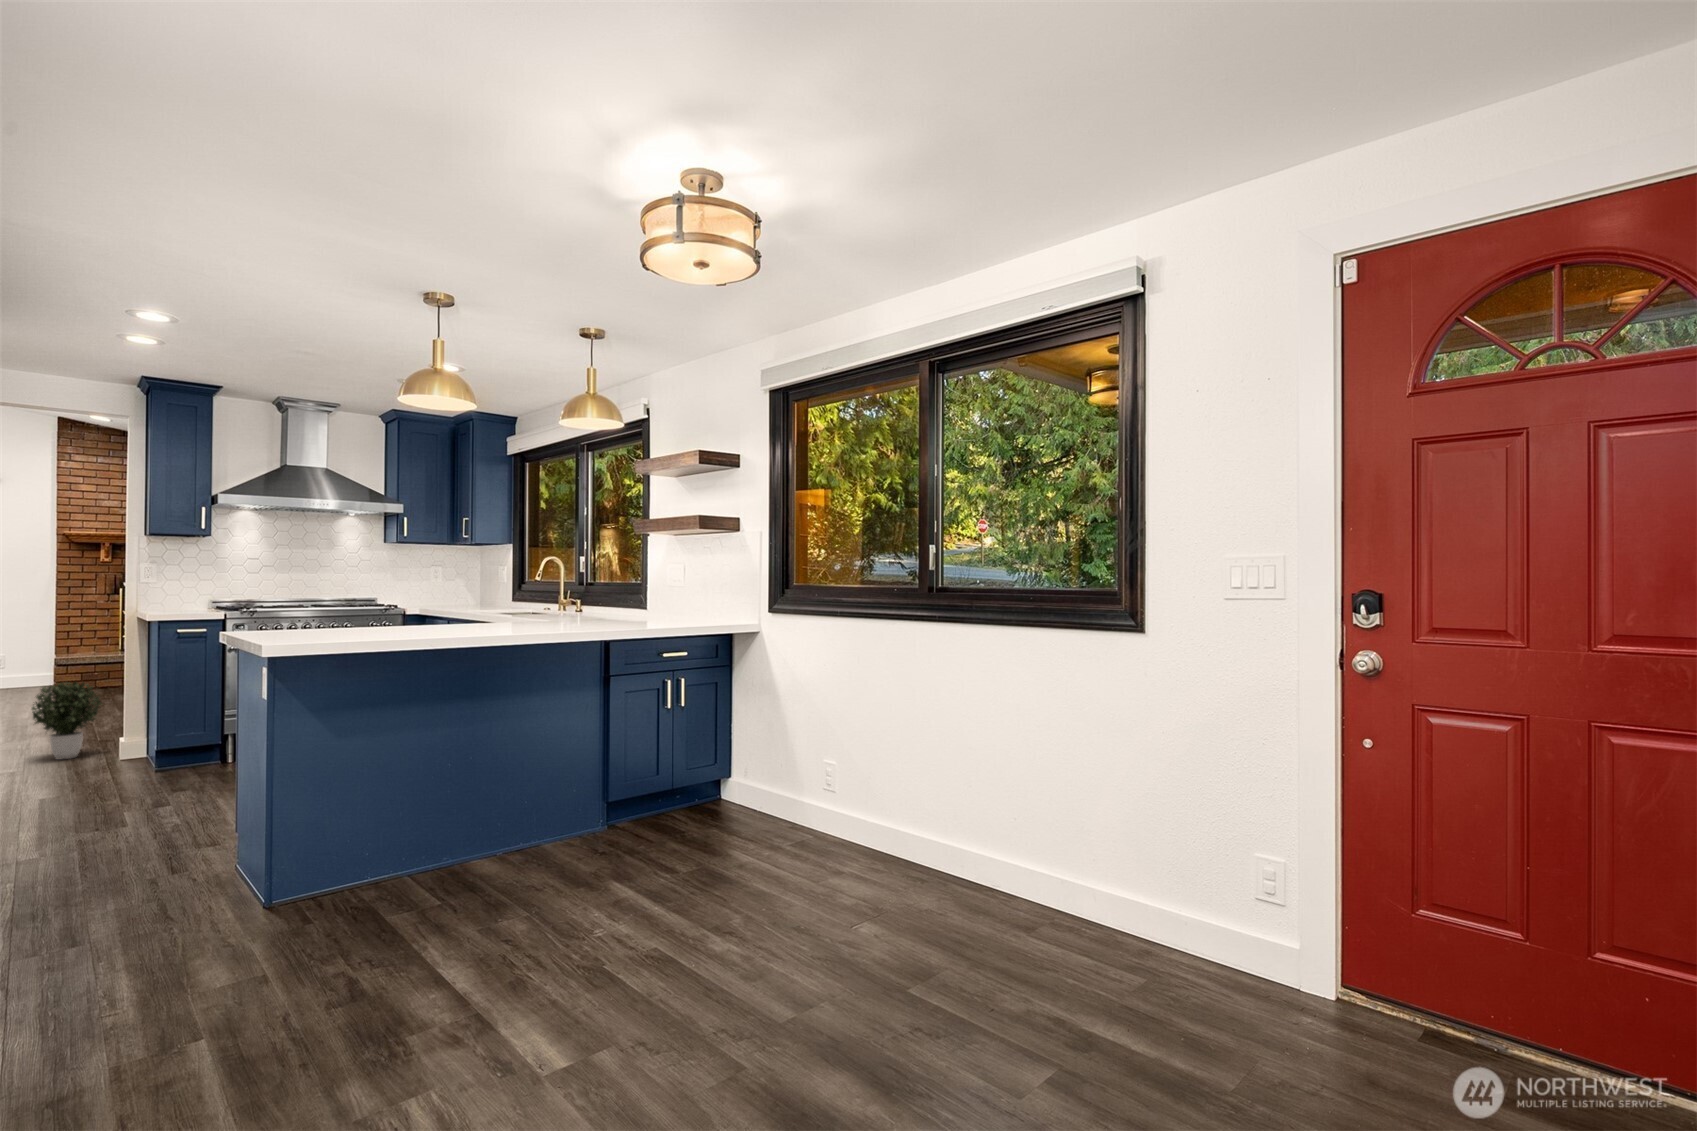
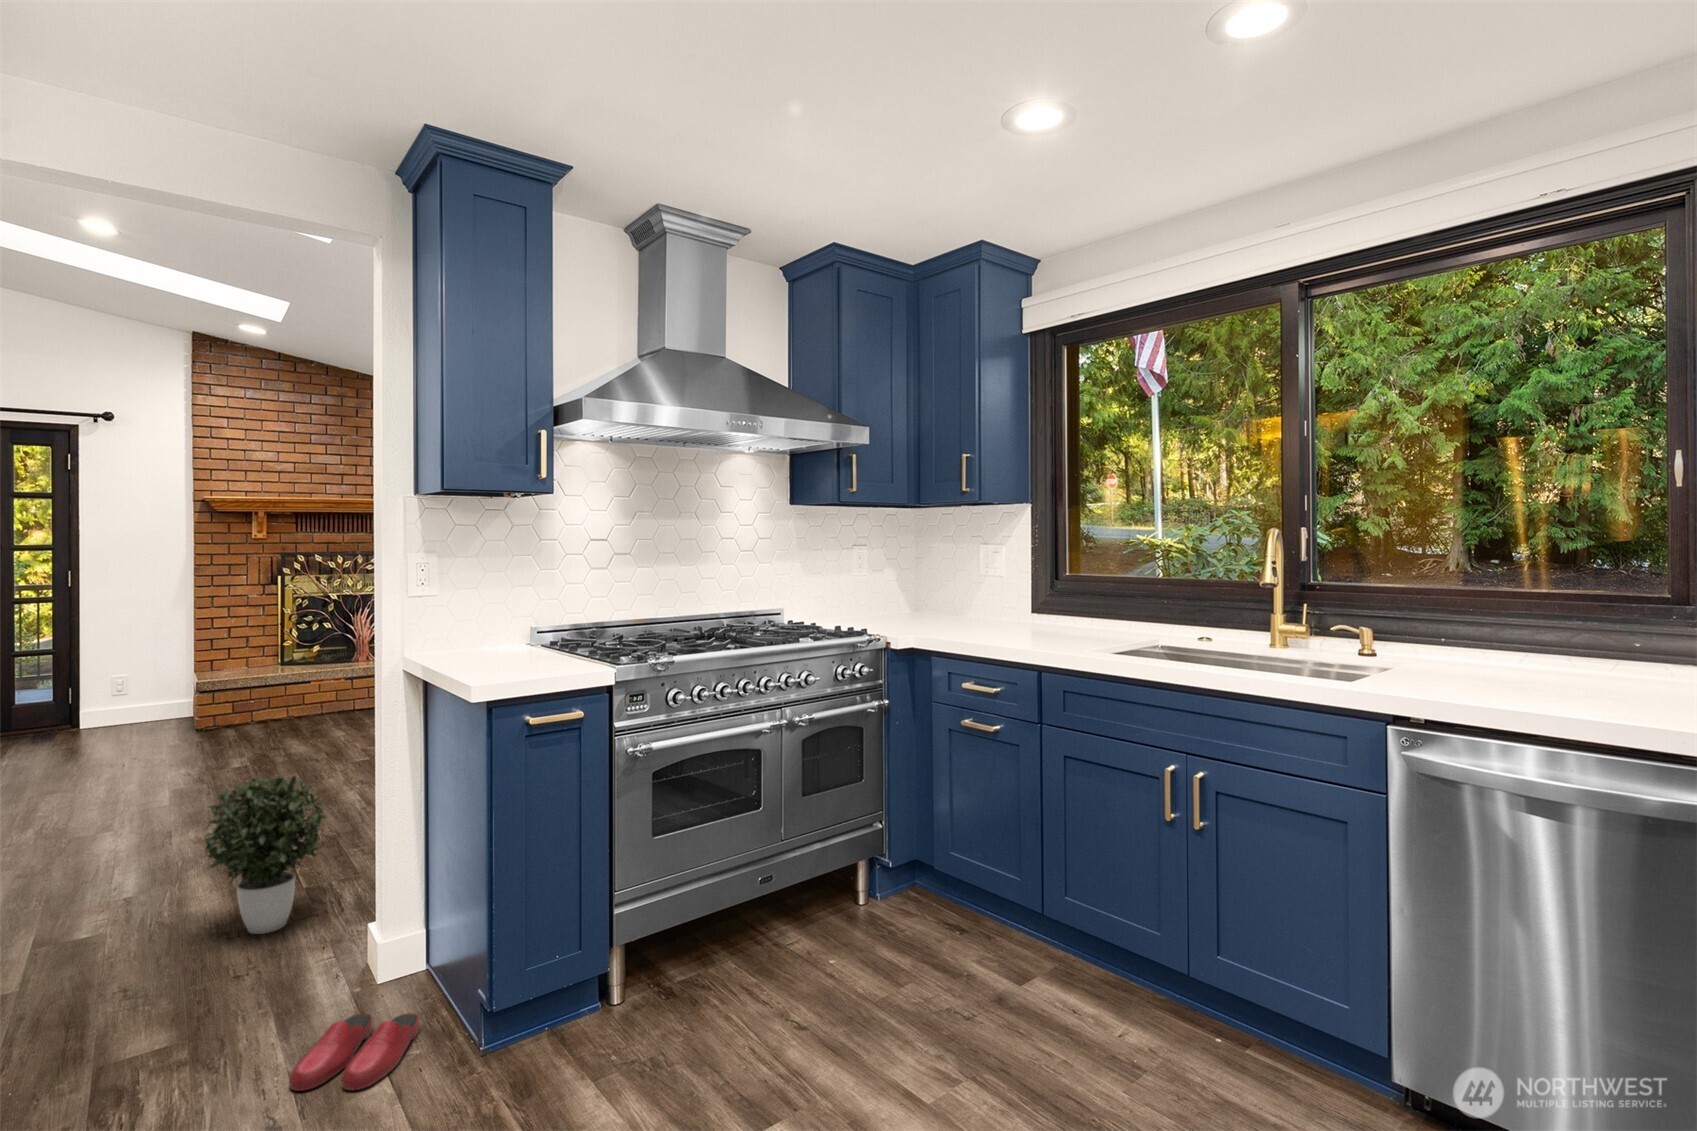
slippers: none [57,770,125,791] -> present [289,1013,419,1091]

